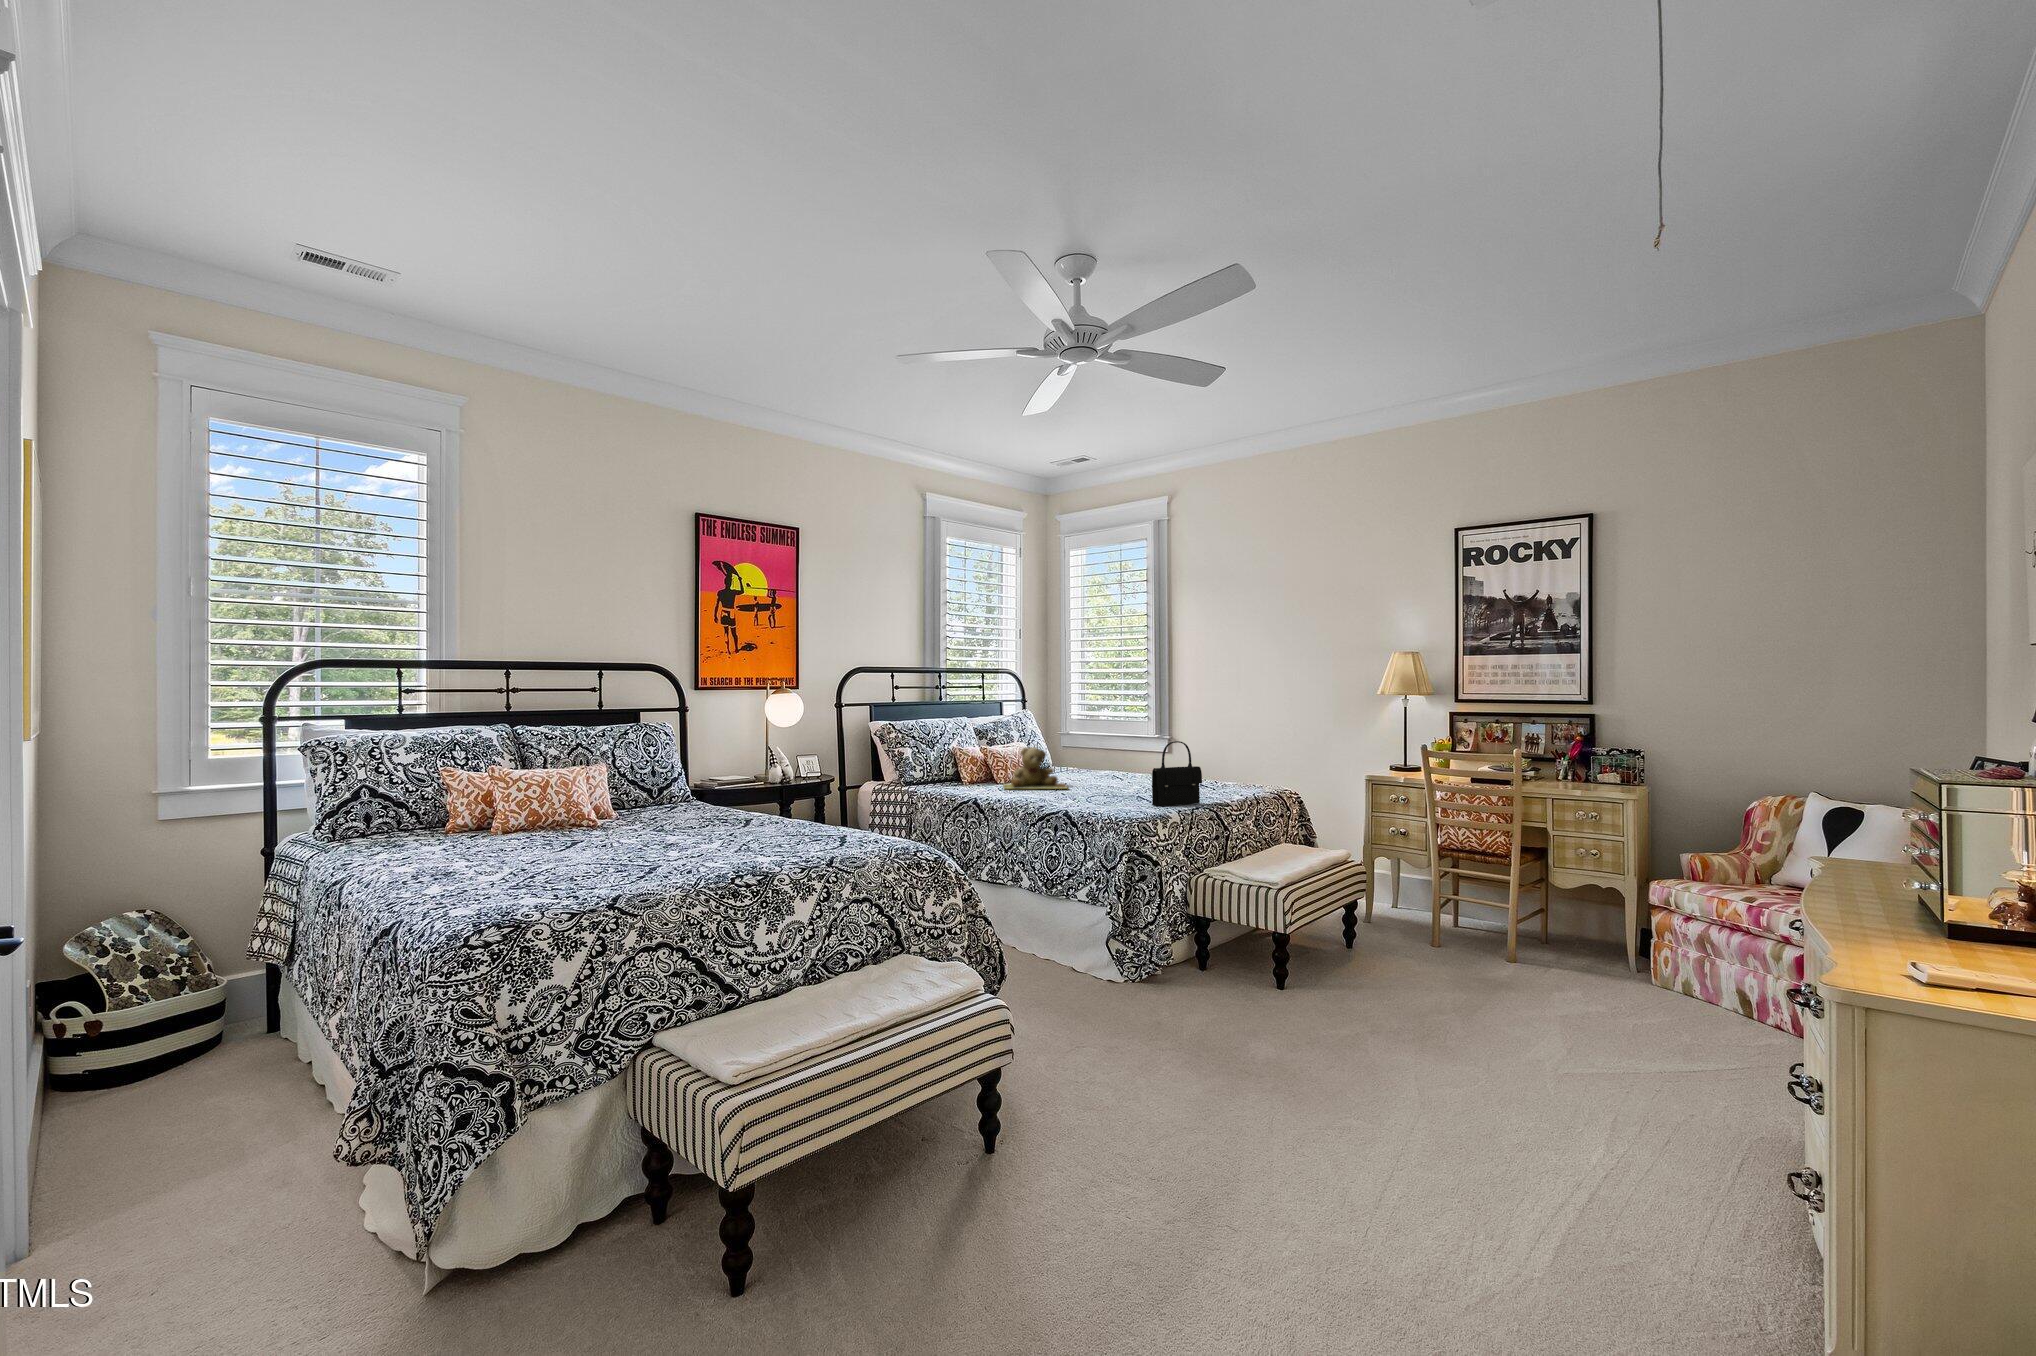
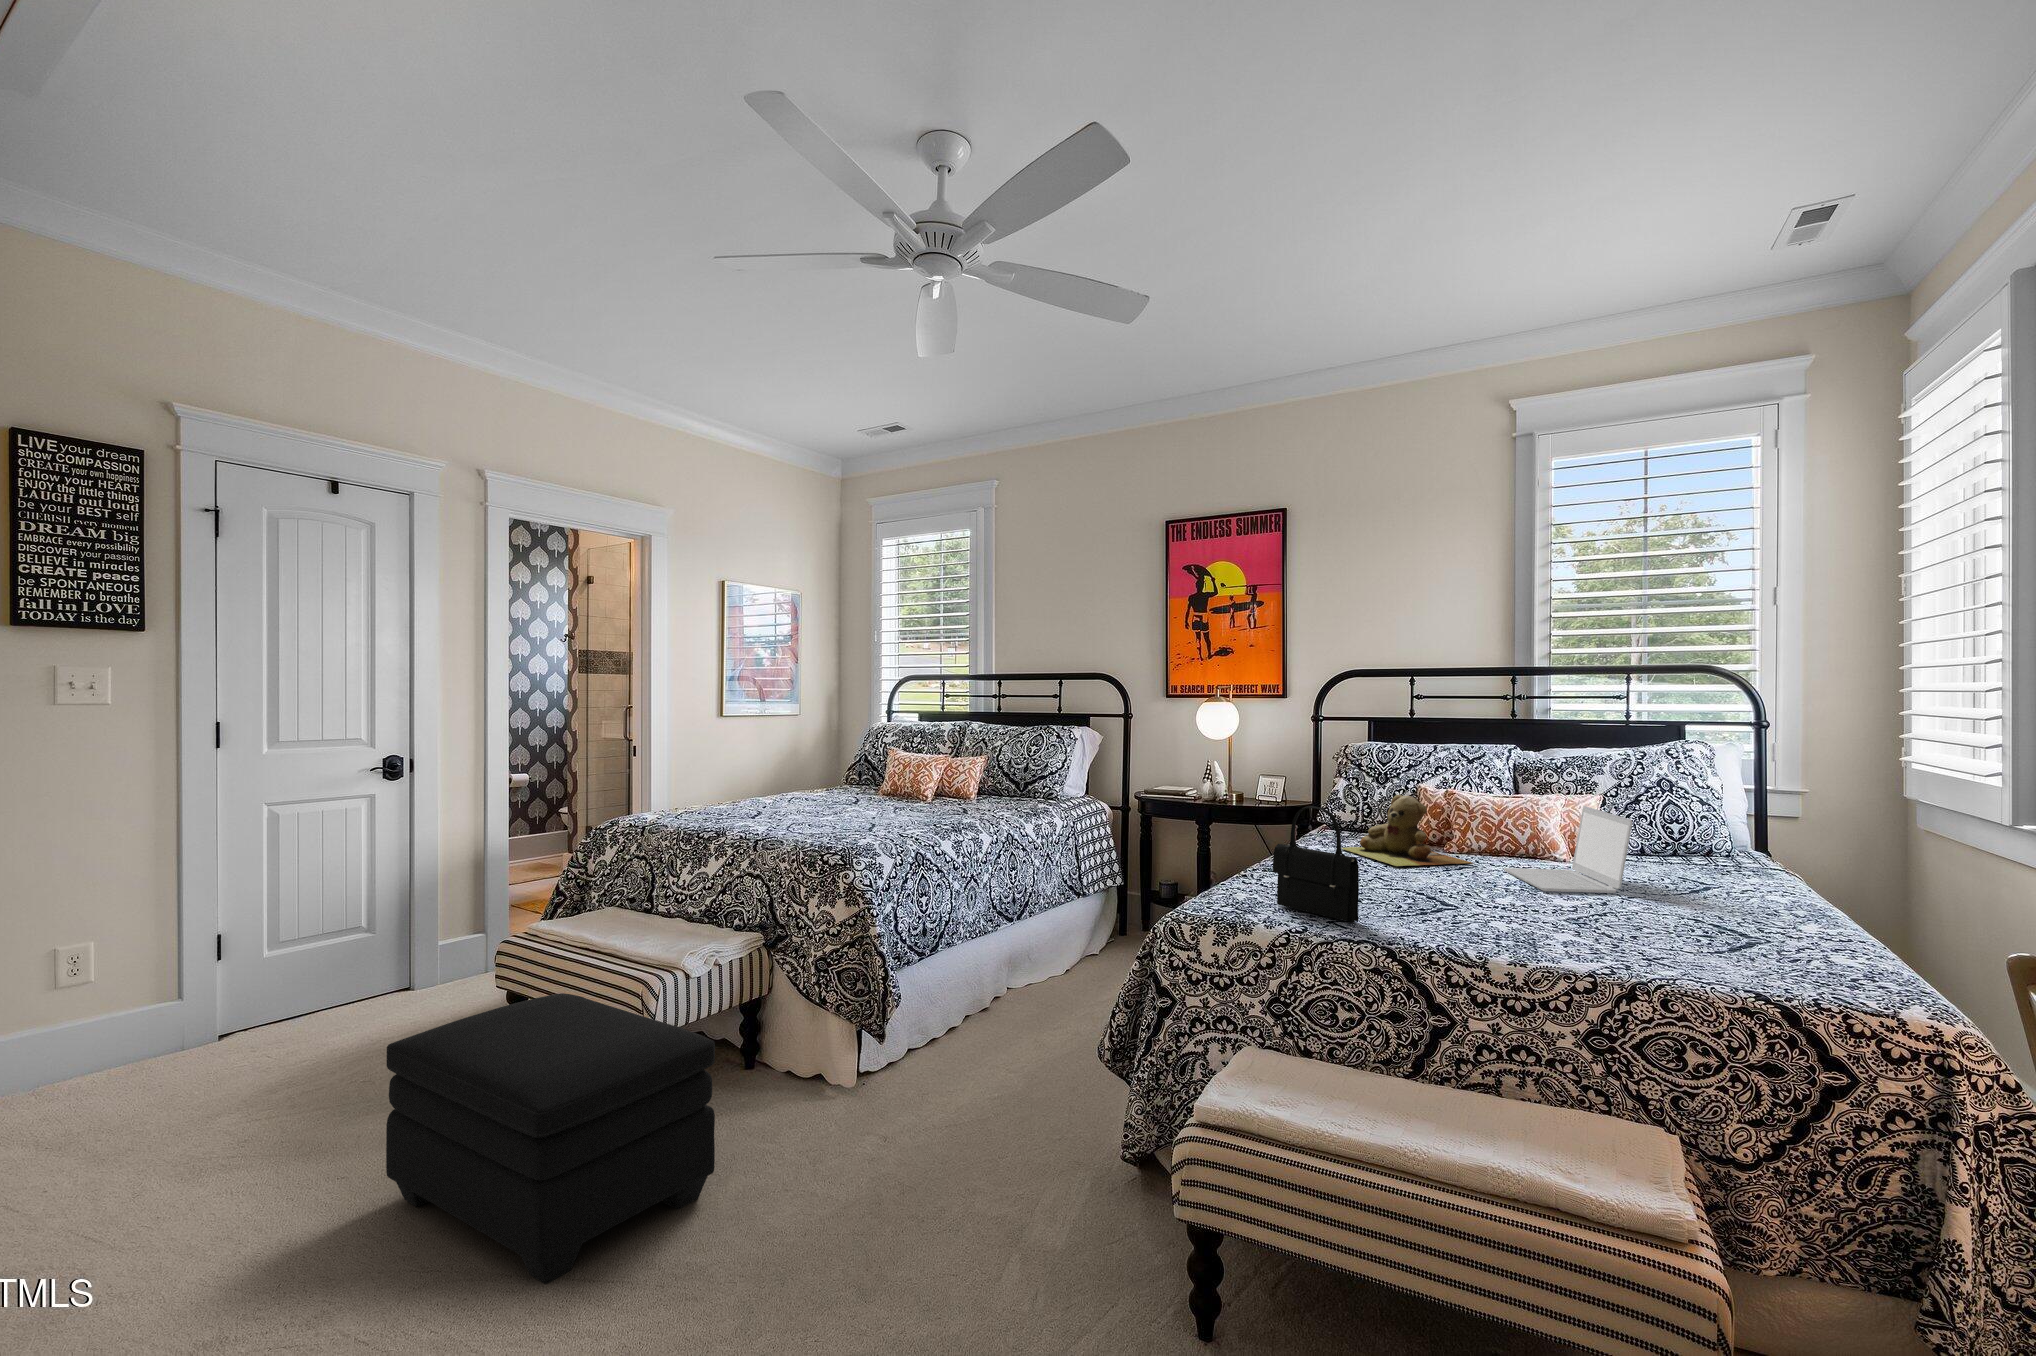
laptop: none [1088,741,1149,785] -> present [1505,806,1632,893]
ottoman: none [1074,968,1378,1257] -> present [386,993,715,1284]

